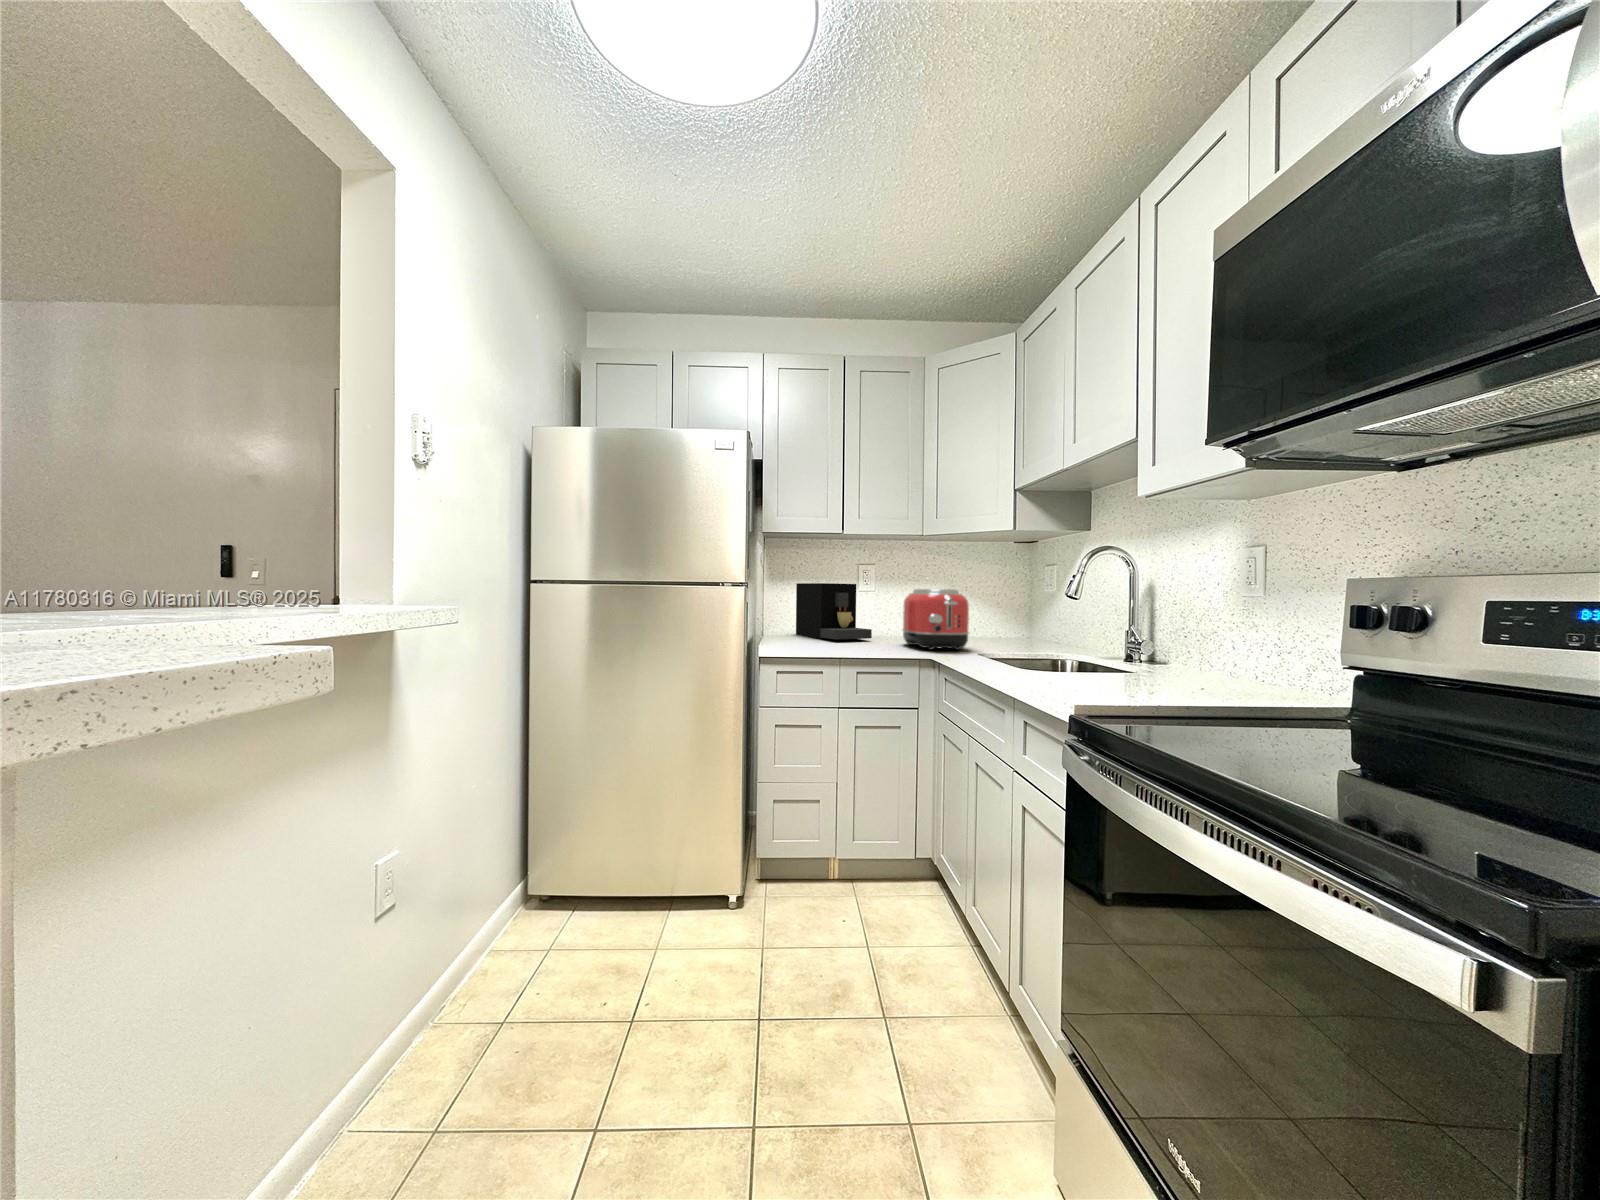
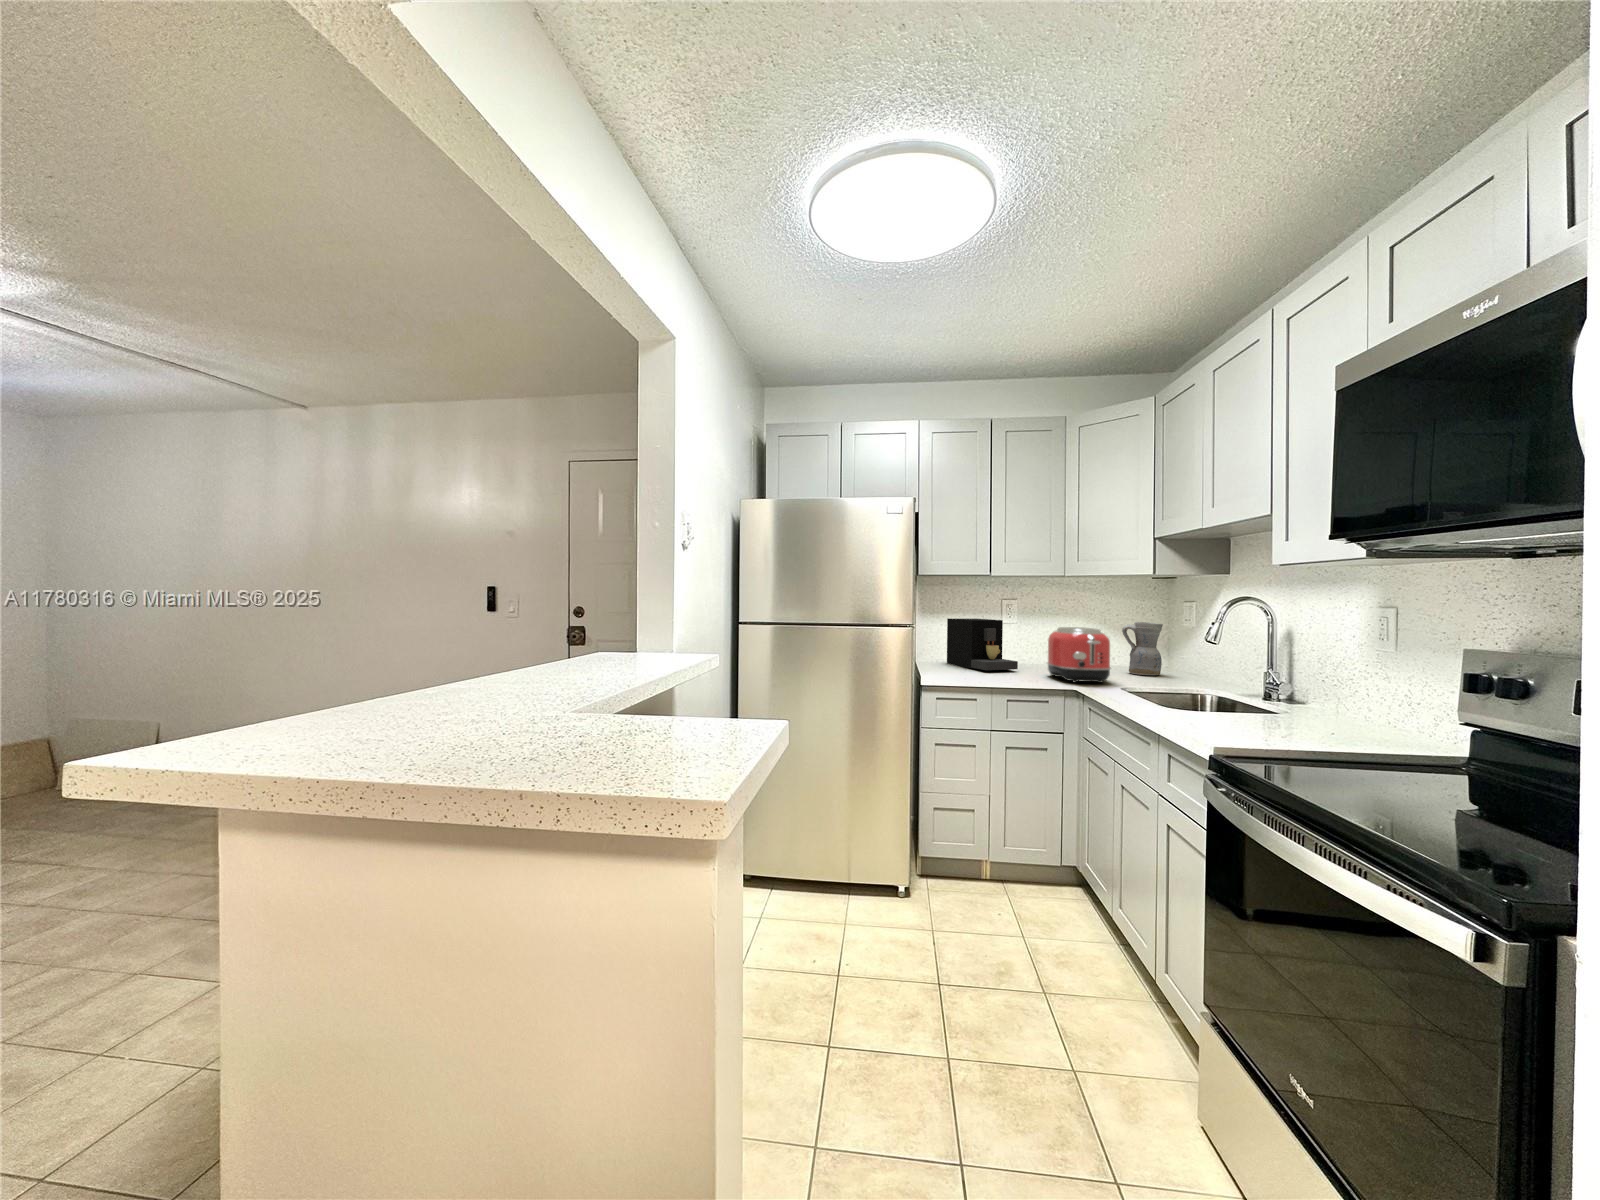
ceramic pitcher: none [983,585,1024,643] -> present [1122,622,1163,675]

